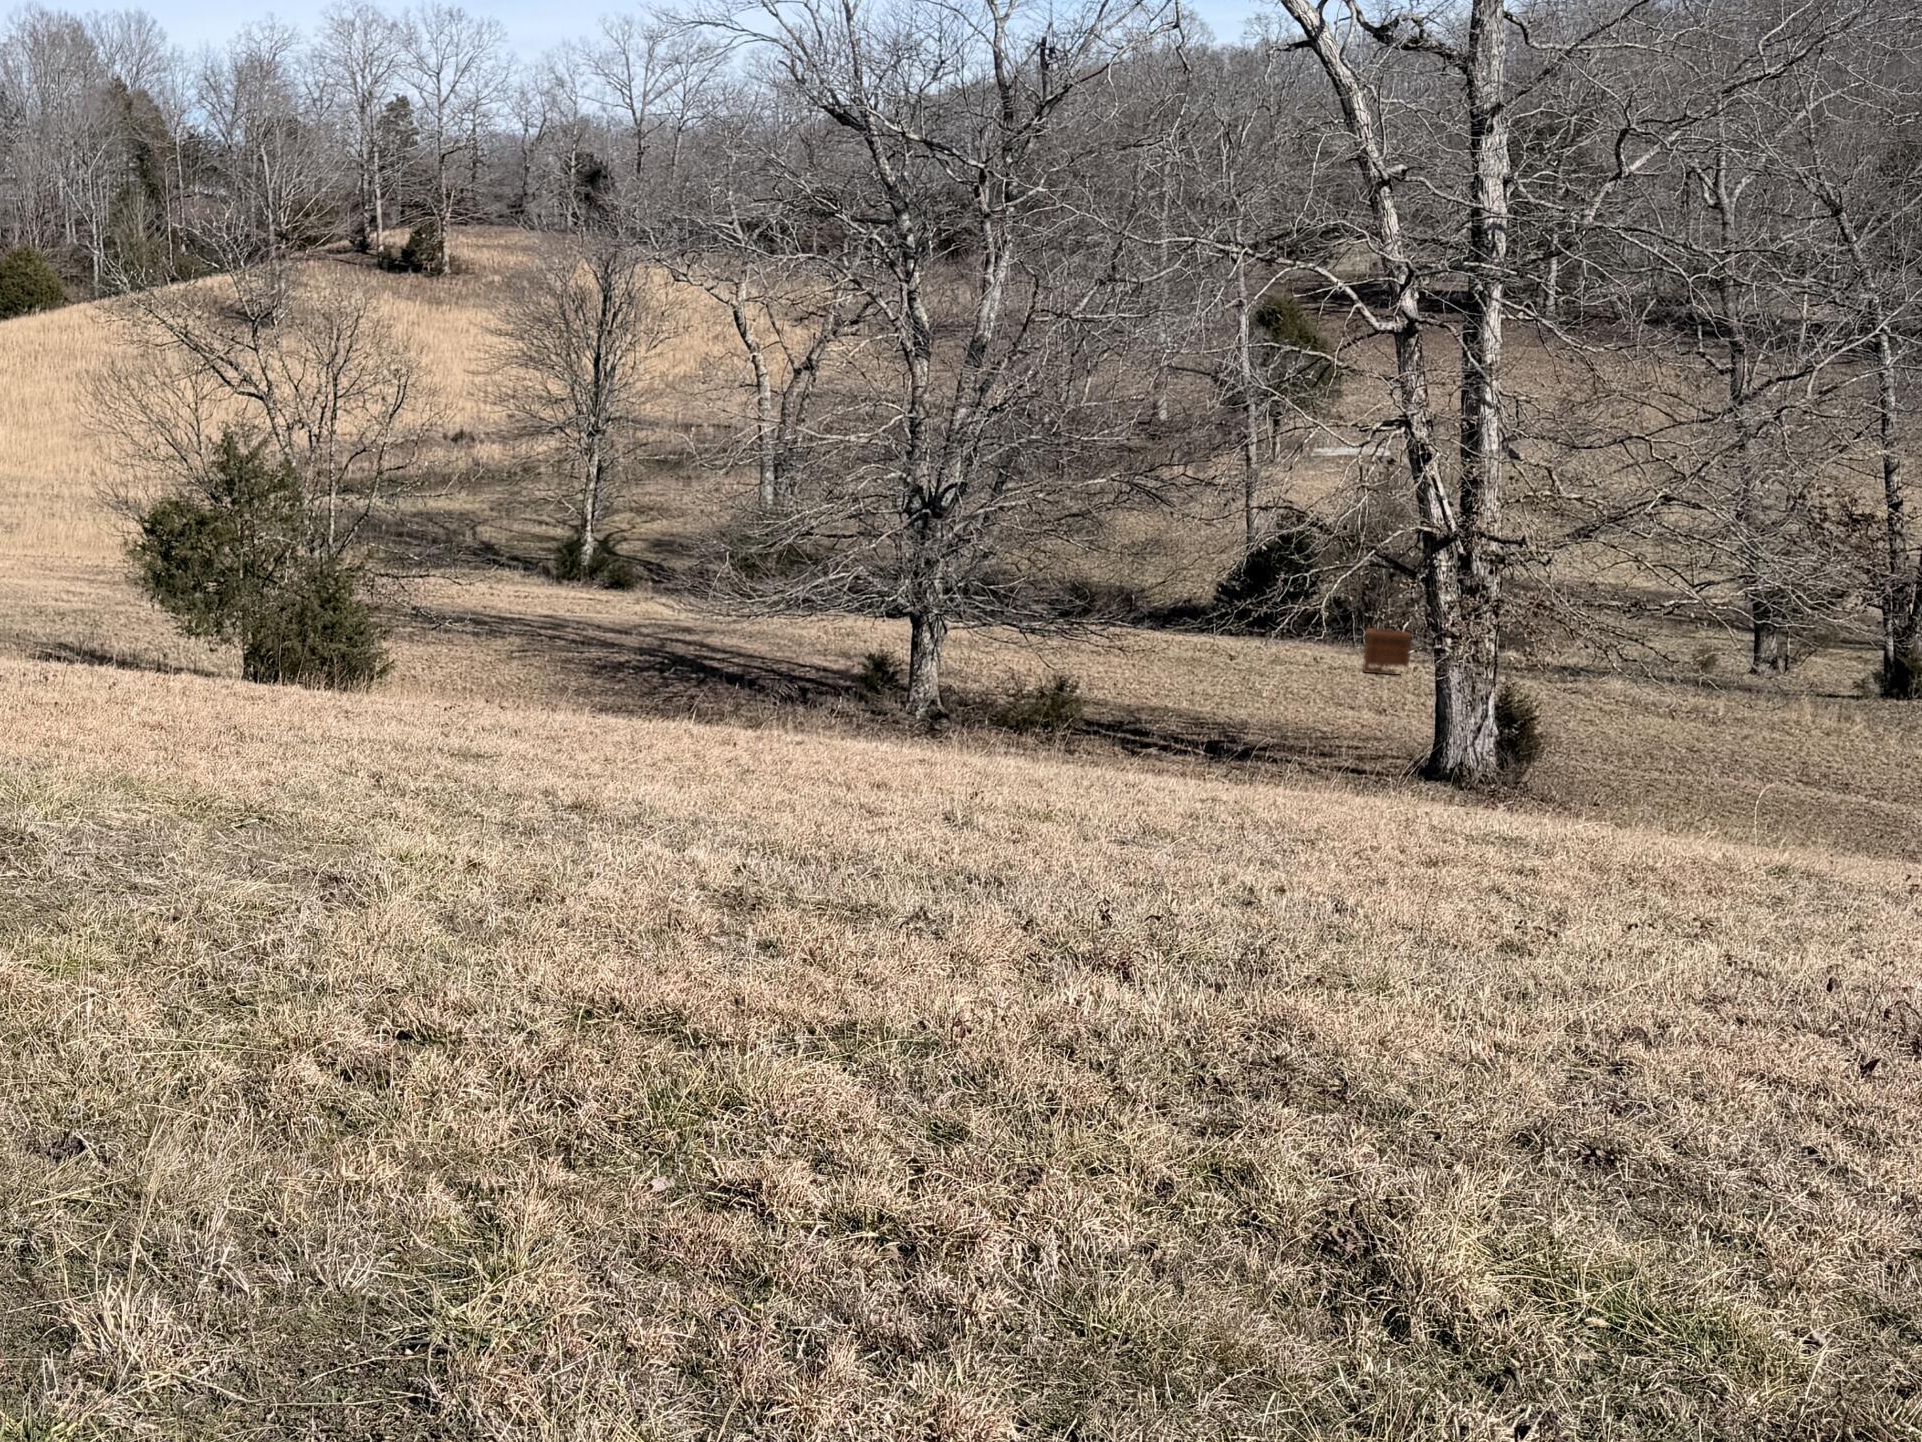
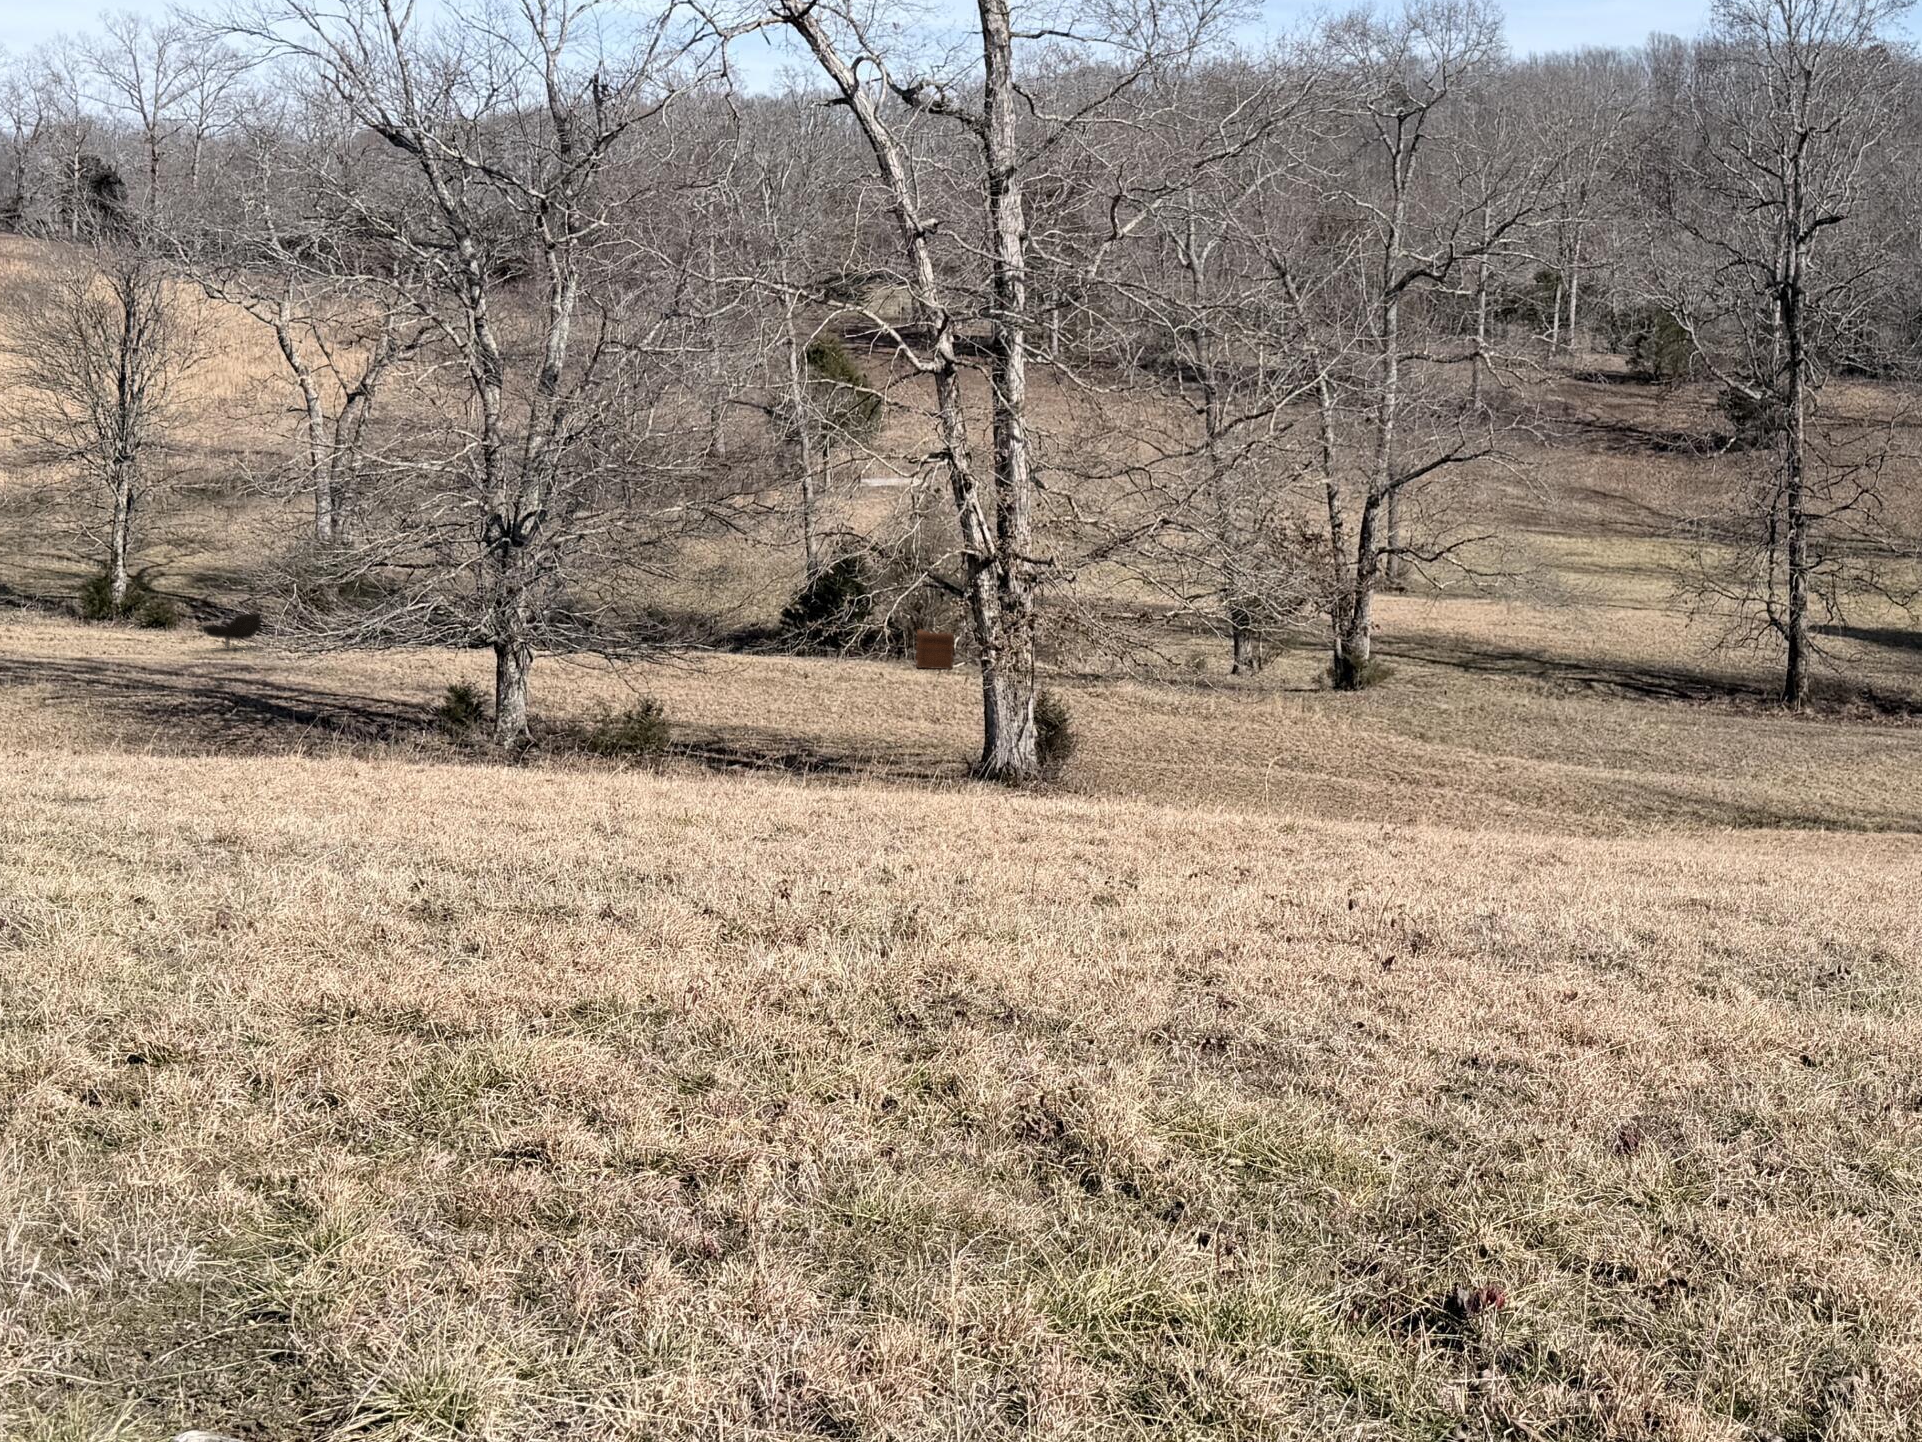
lounge chair: none [627,585,680,622] -> present [203,613,261,648]

